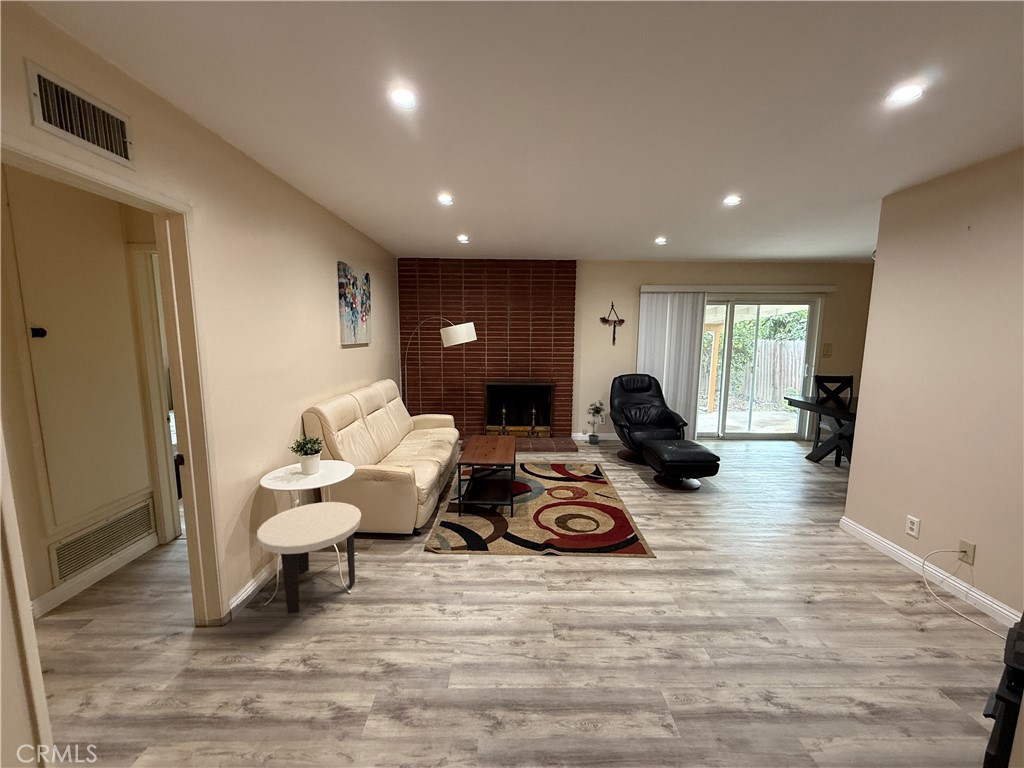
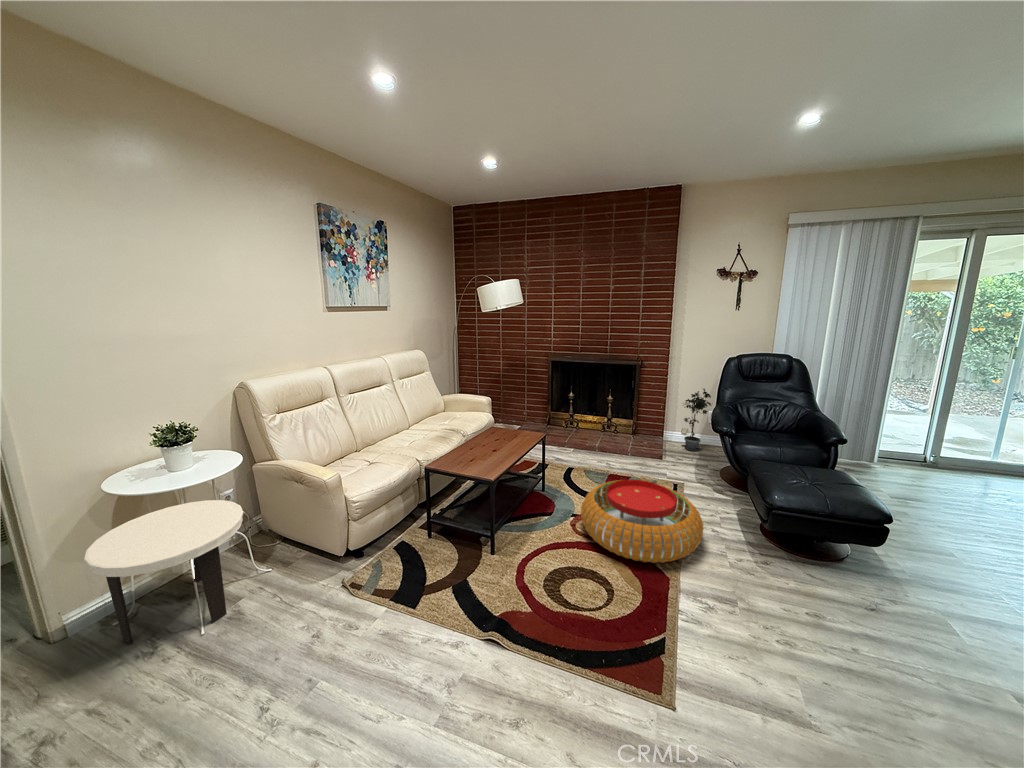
pouf: none [554,459,631,505] -> present [581,480,703,563]

